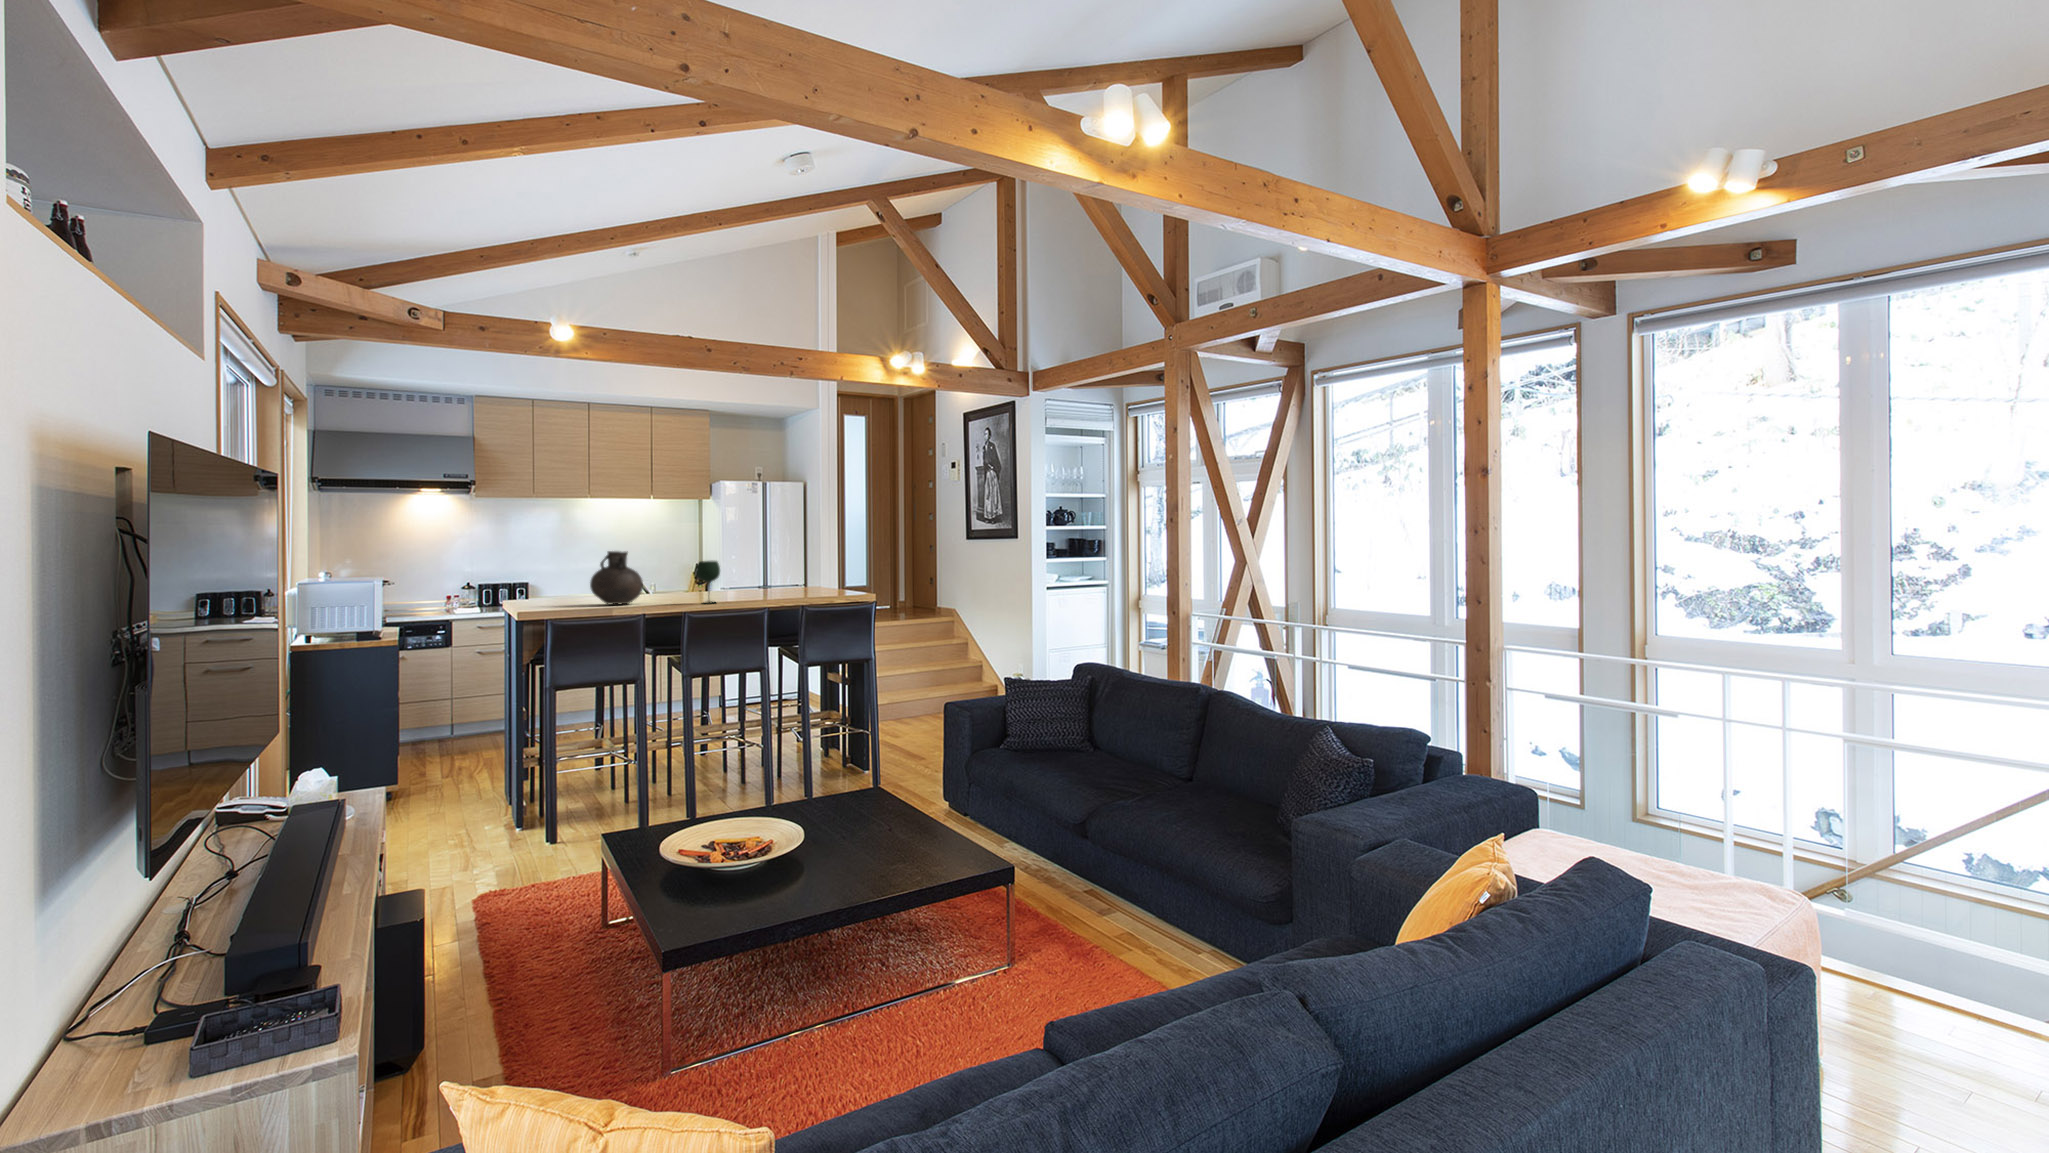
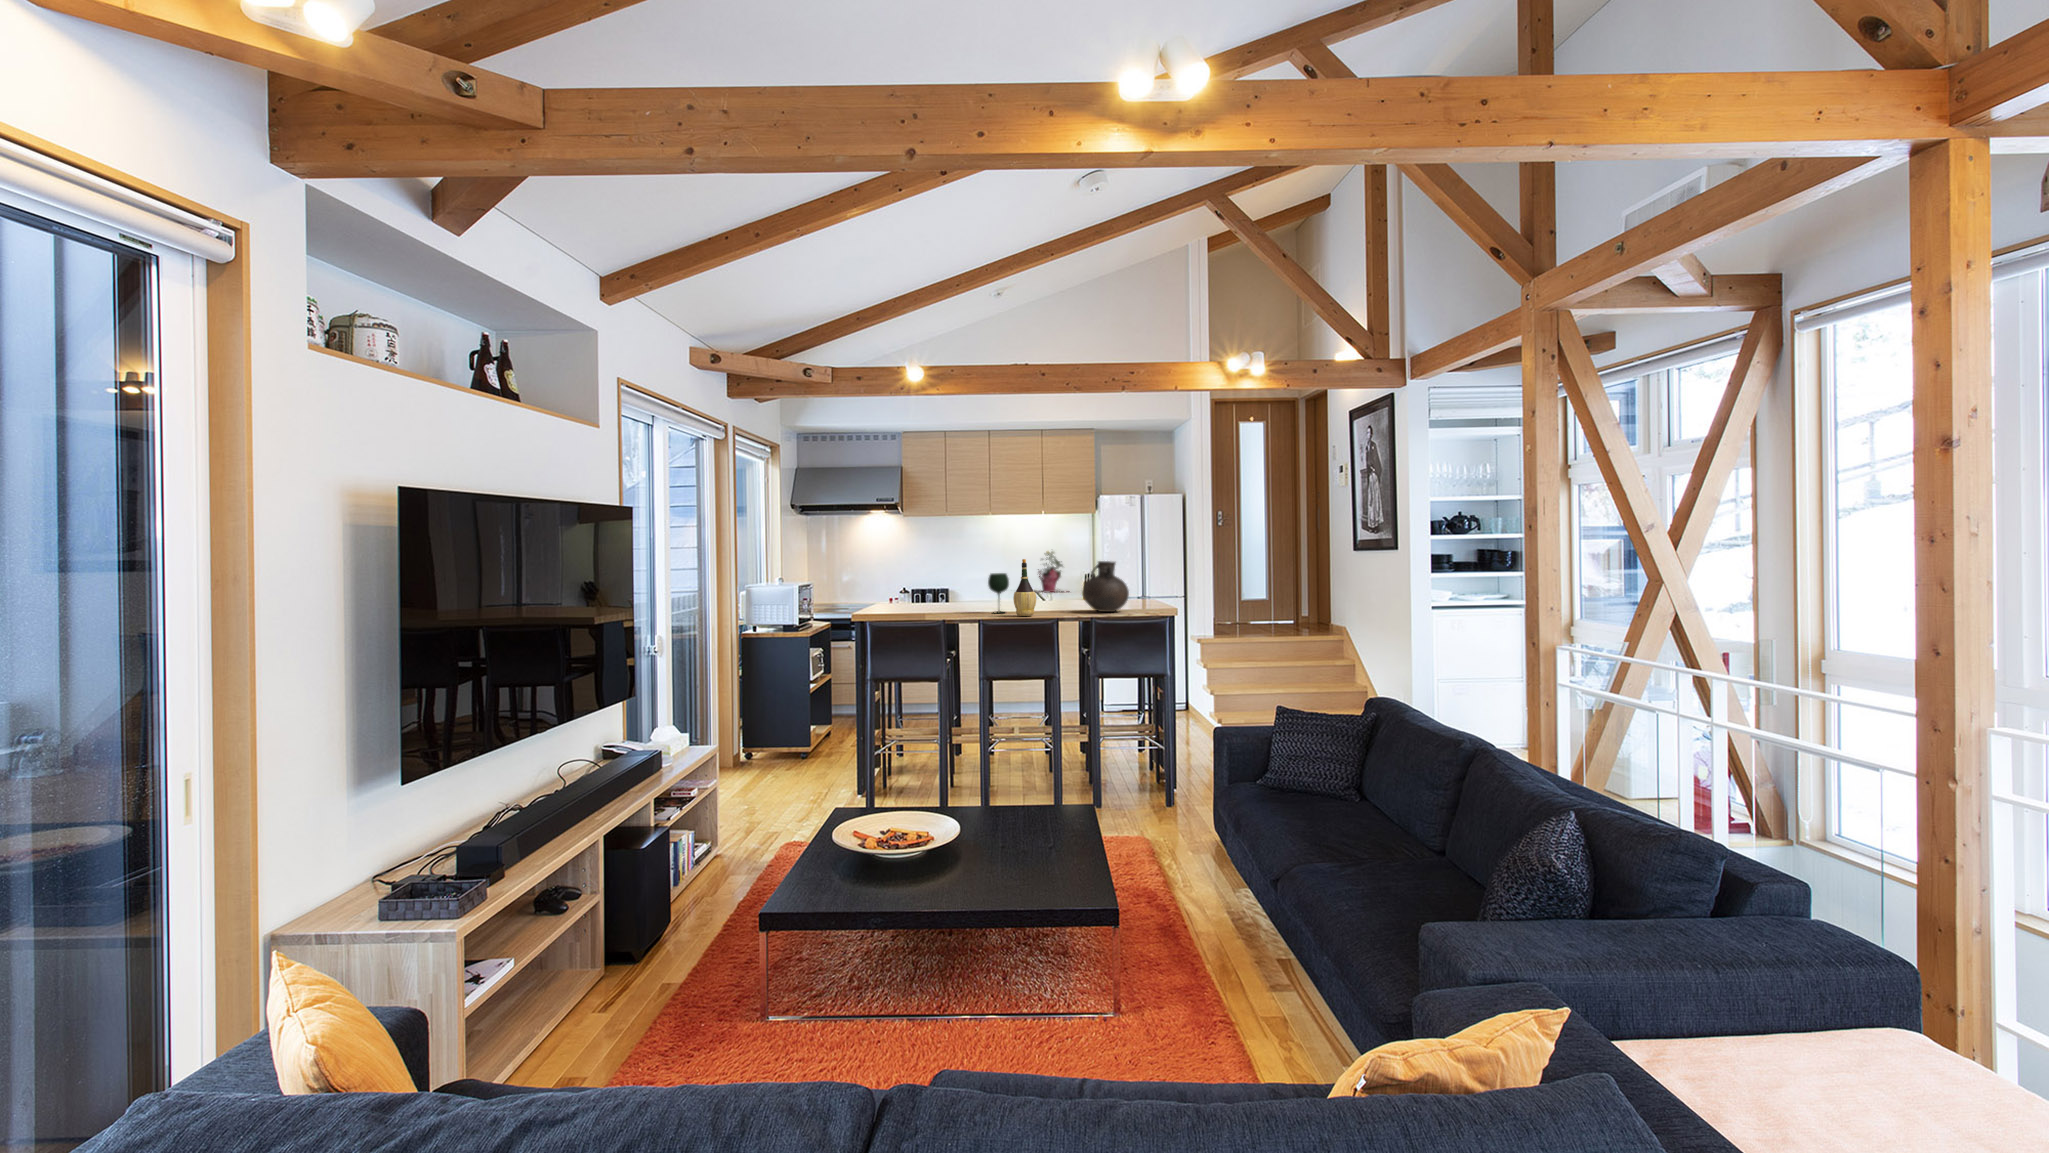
potted plant: none [643,539,695,589] -> present [1035,551,1069,593]
wine bottle: none [740,545,765,604] -> present [1013,559,1036,616]
vase: present [590,551,643,604] -> present [1082,561,1129,612]

